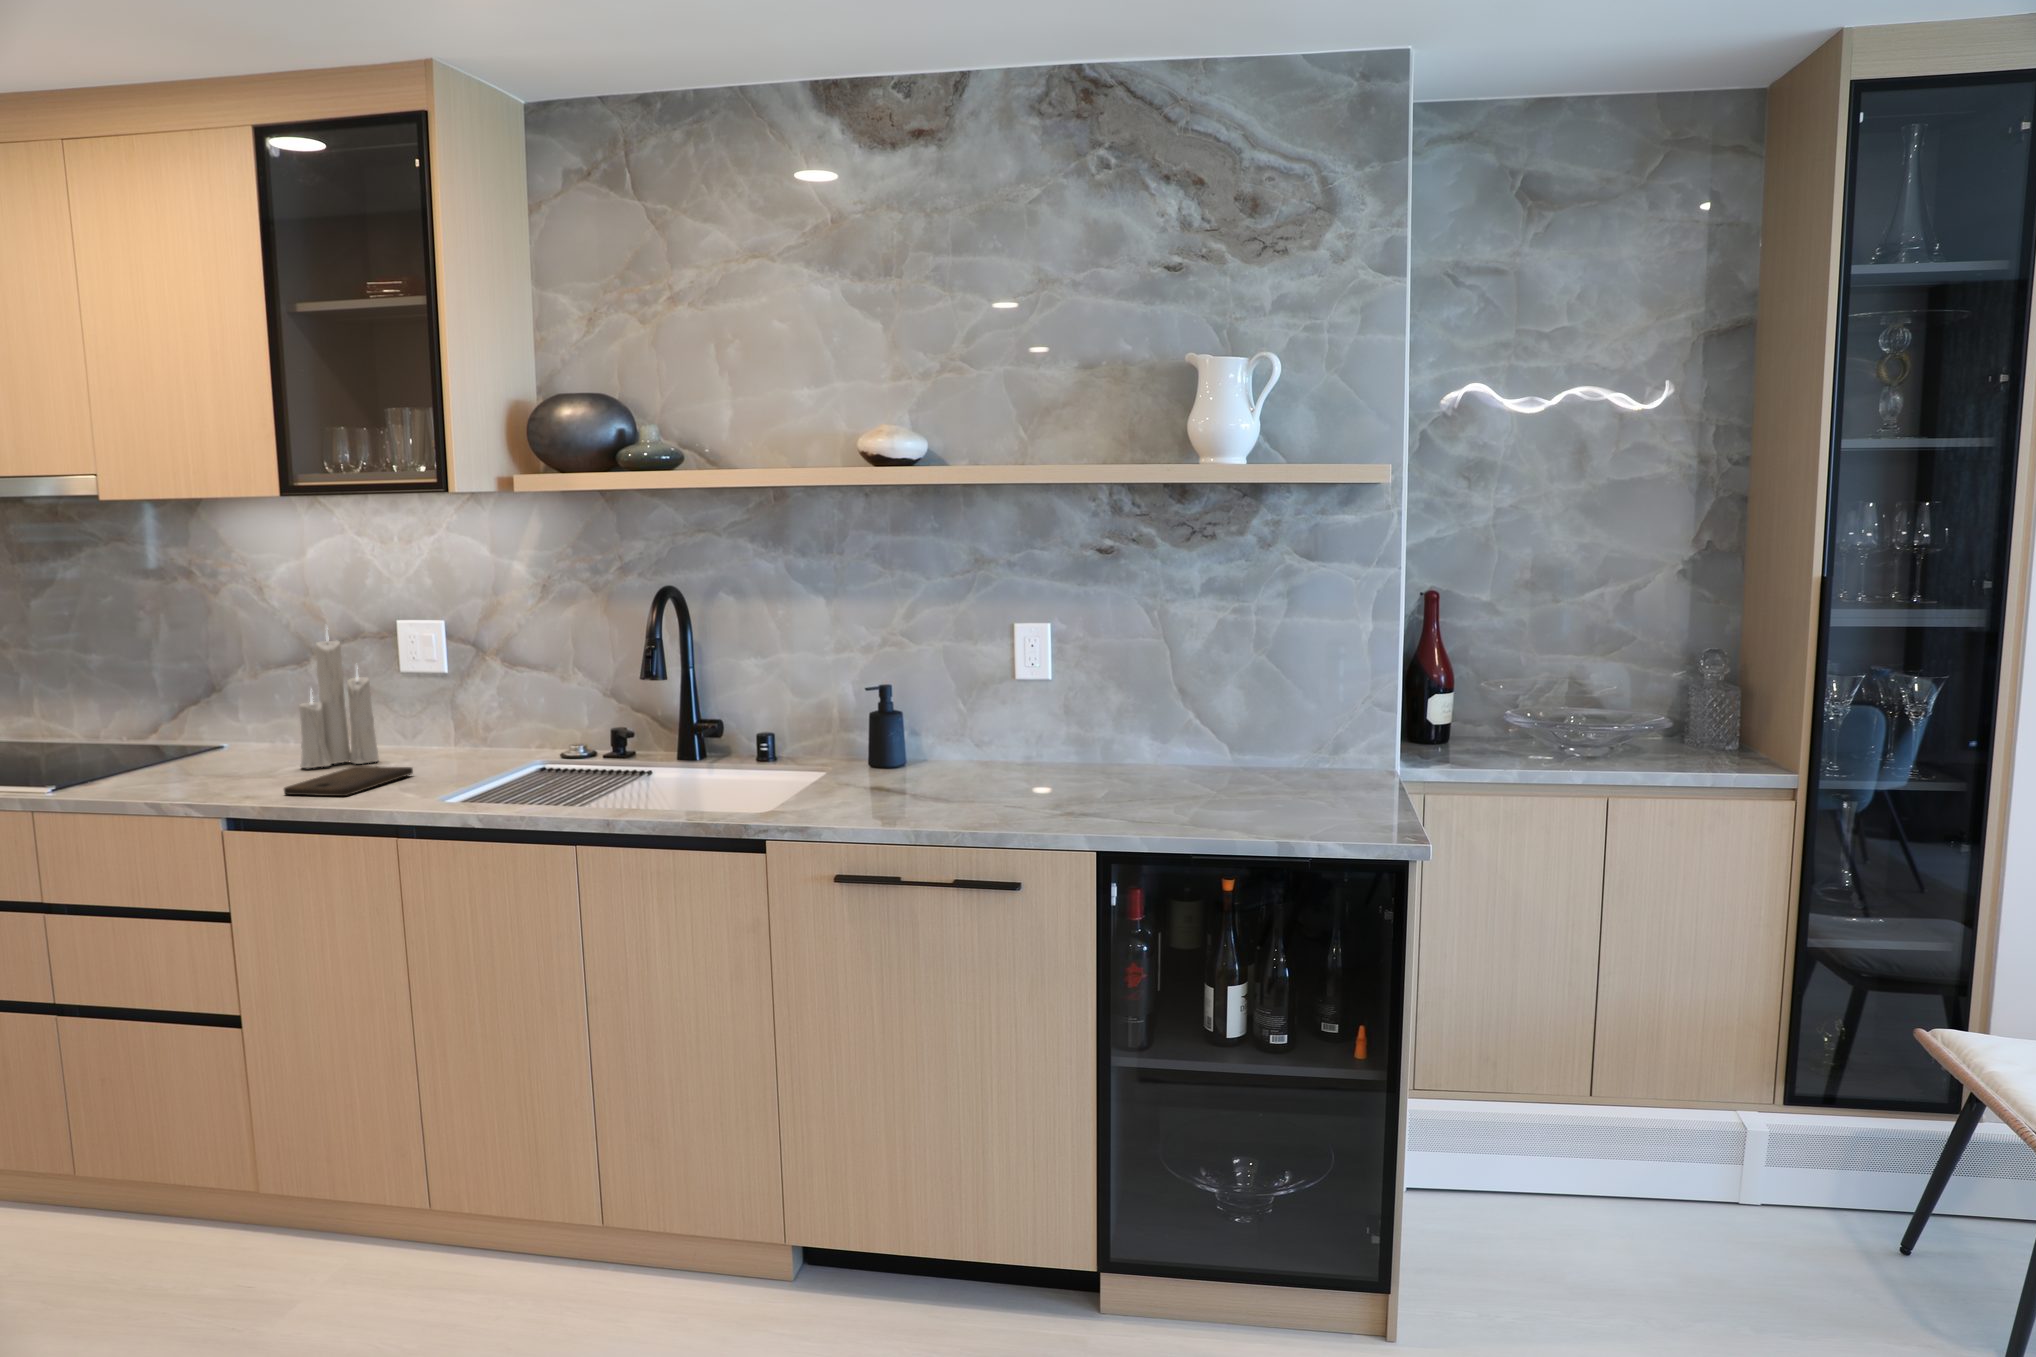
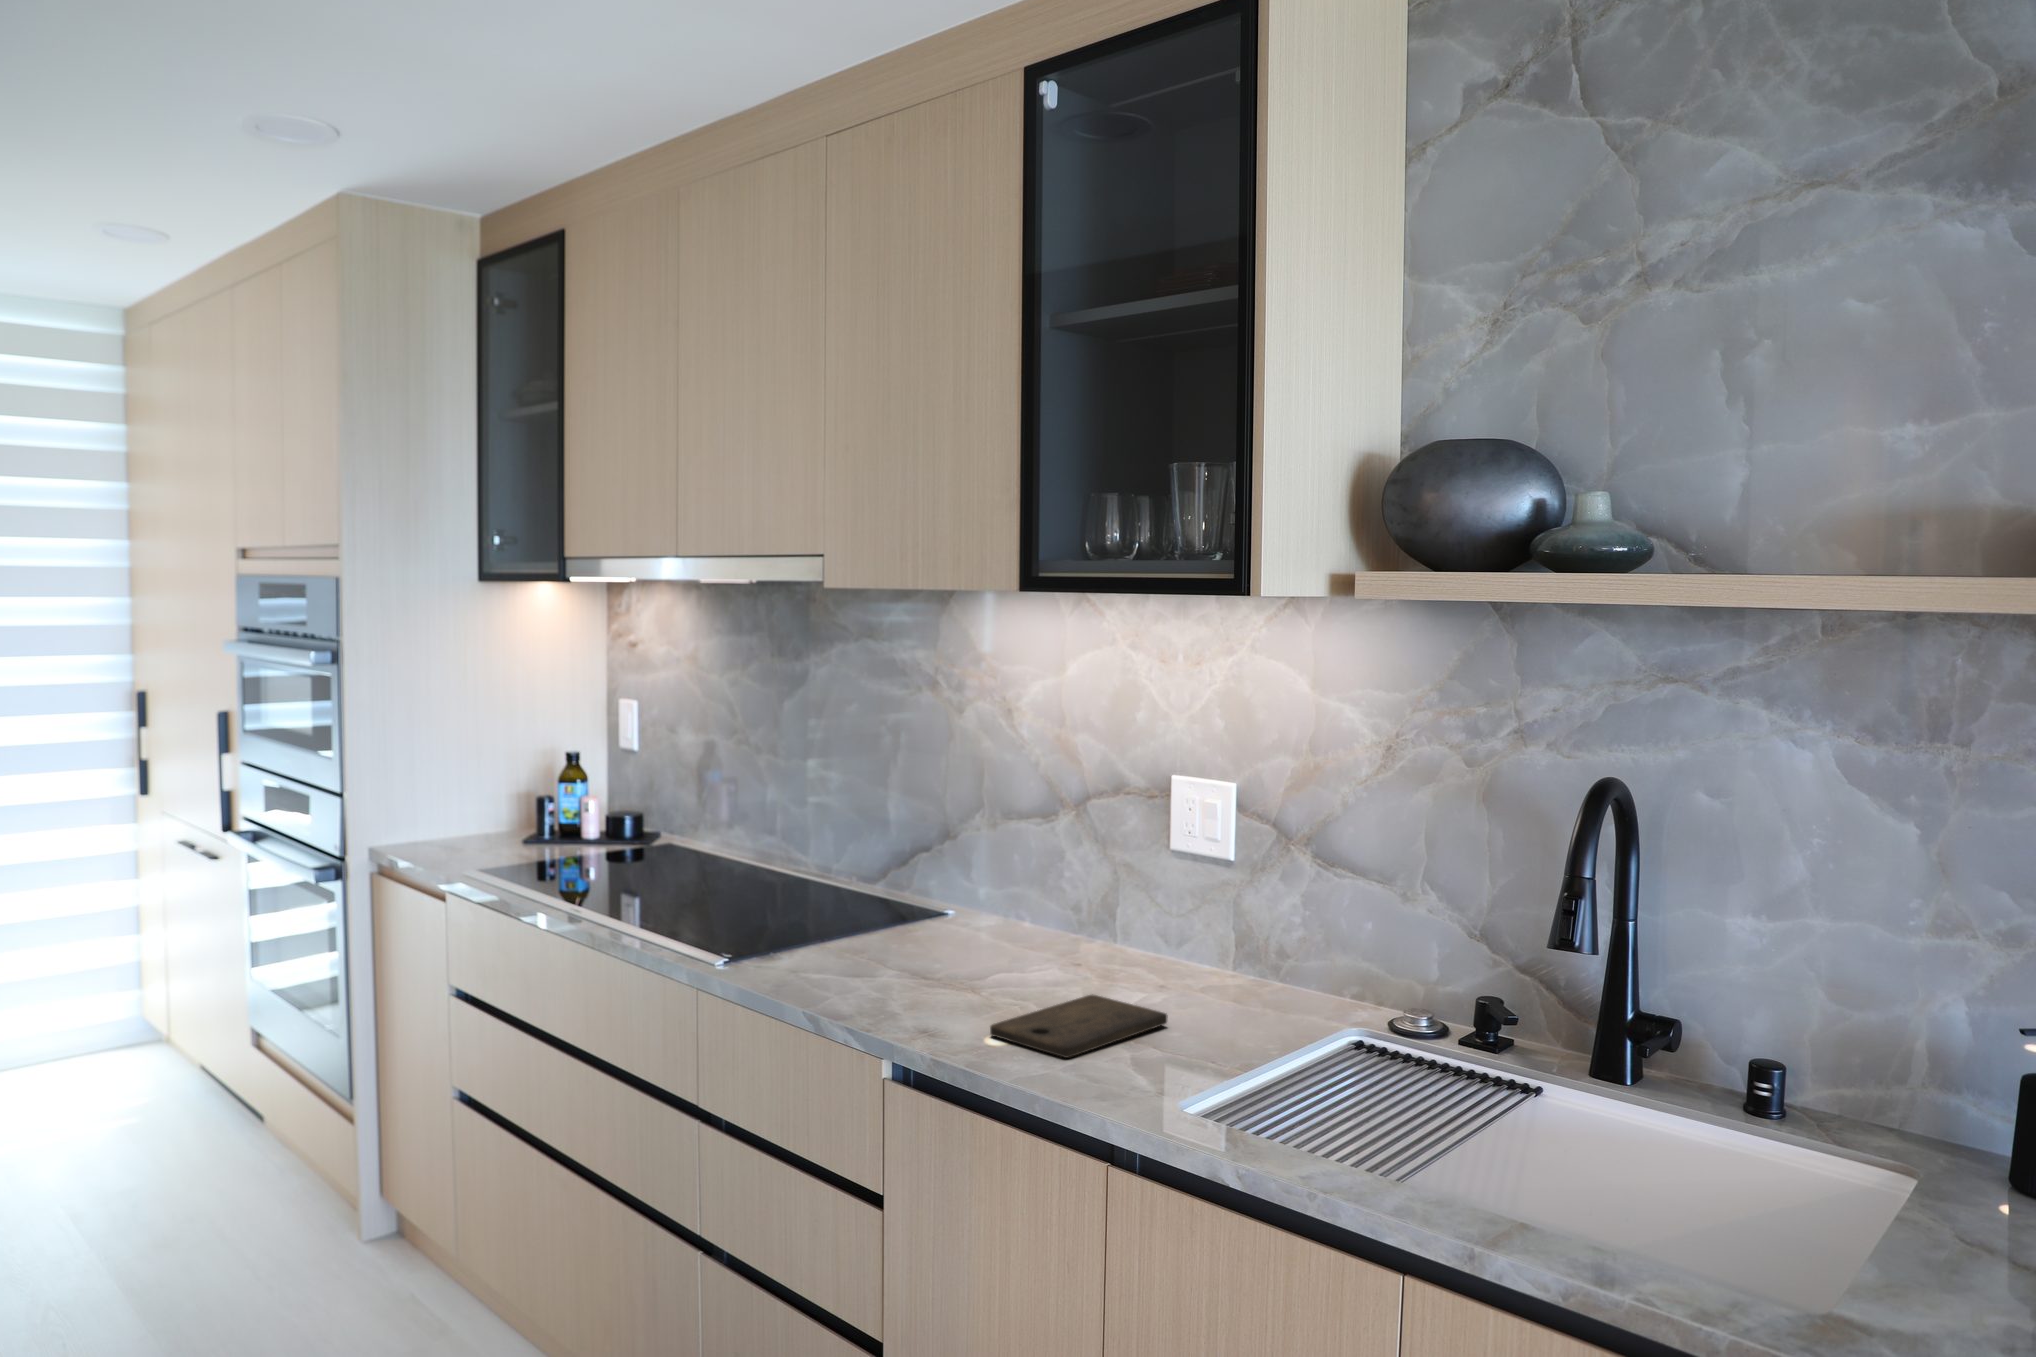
candle: present [299,631,379,769] -> none [1027,765,1128,984]

